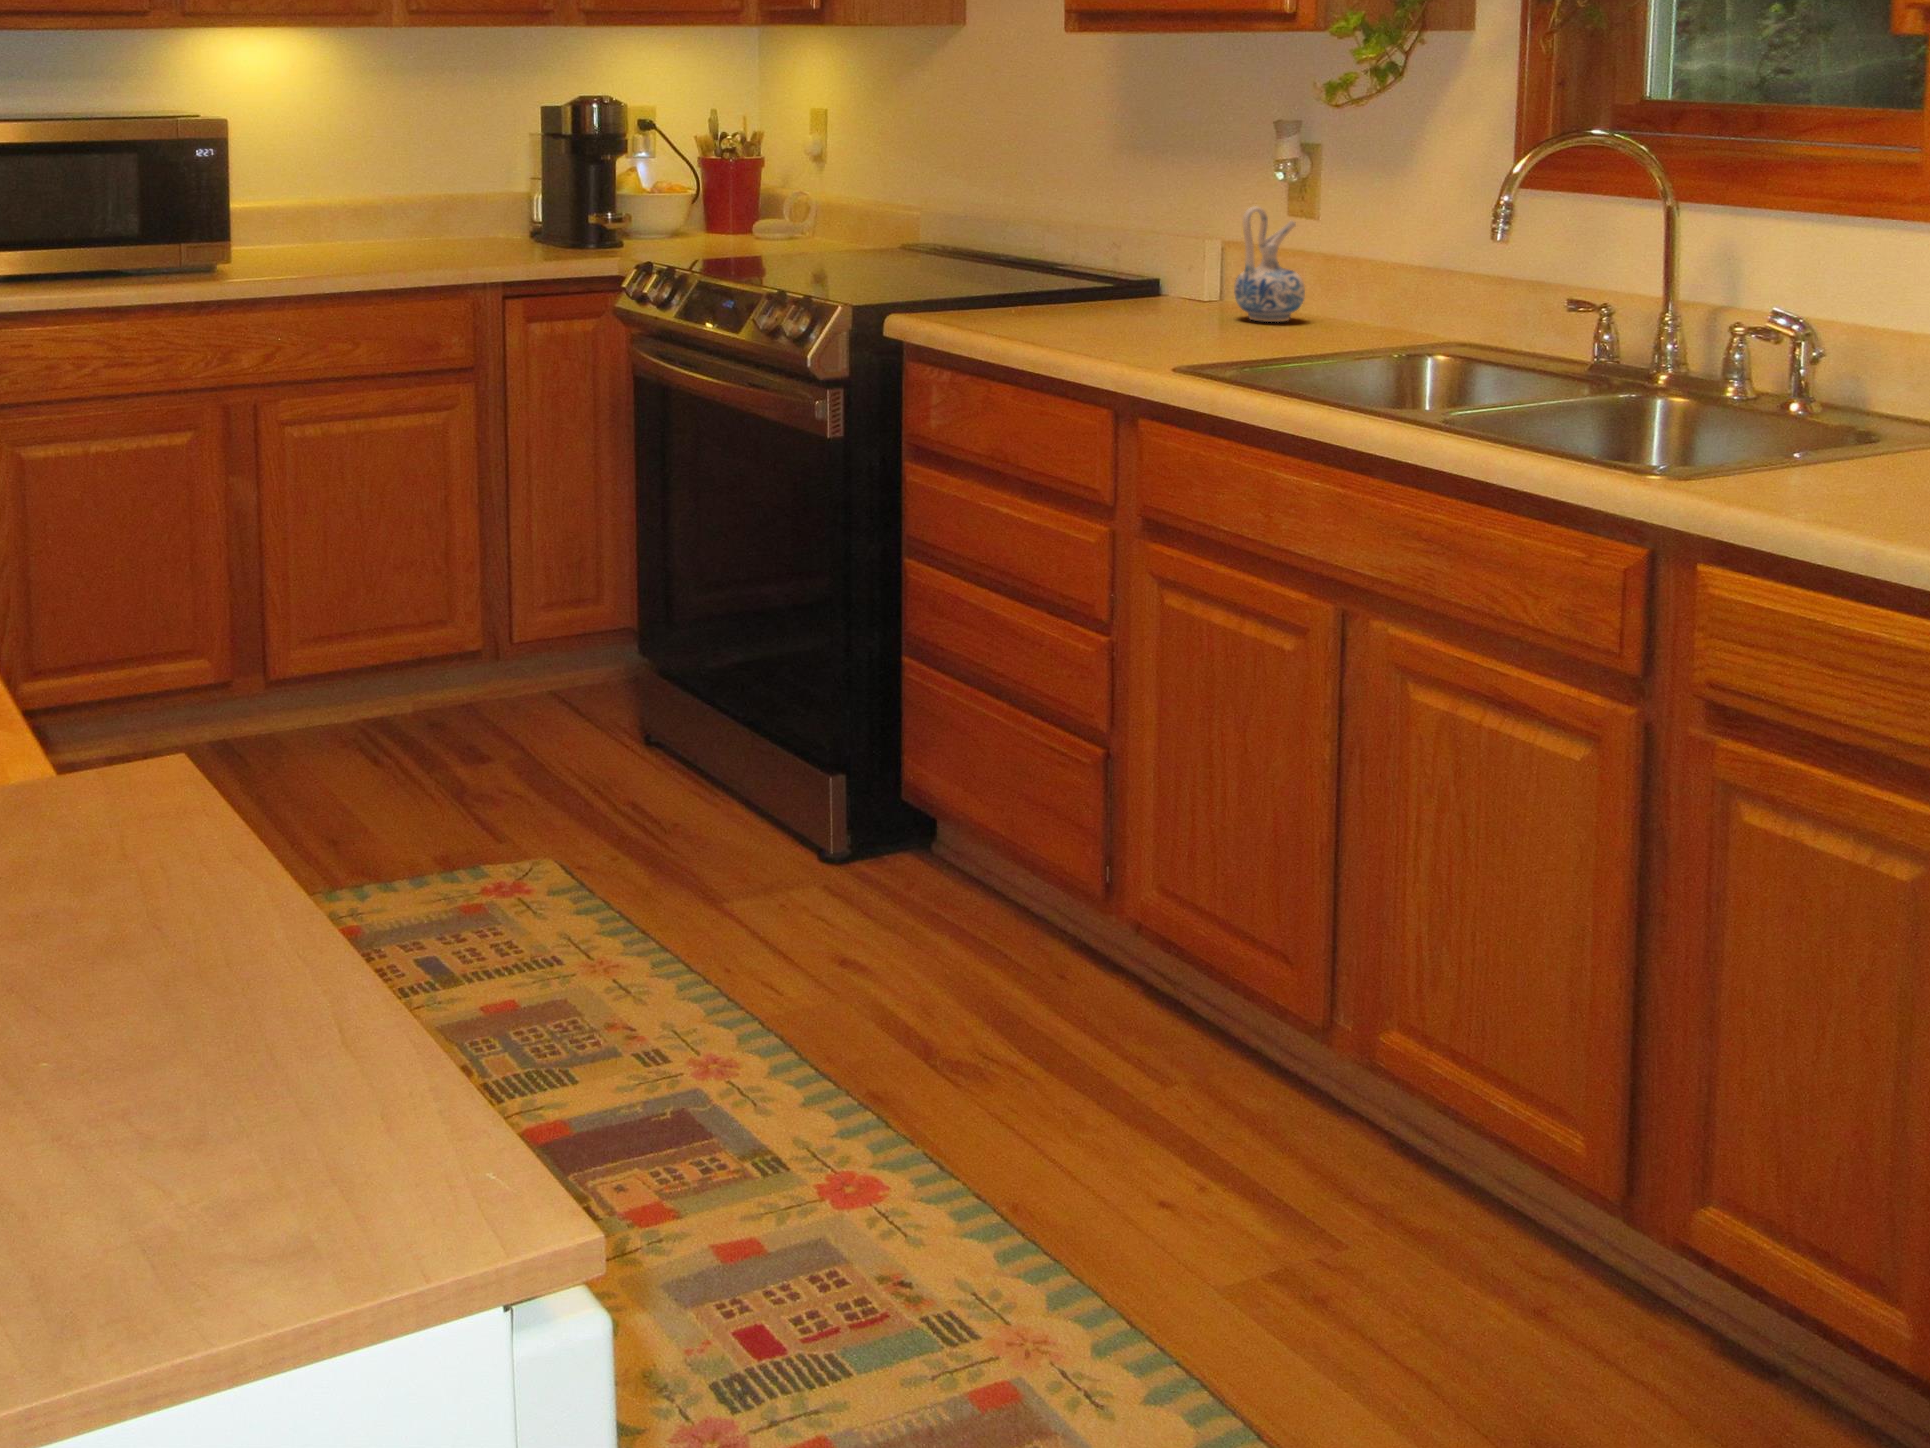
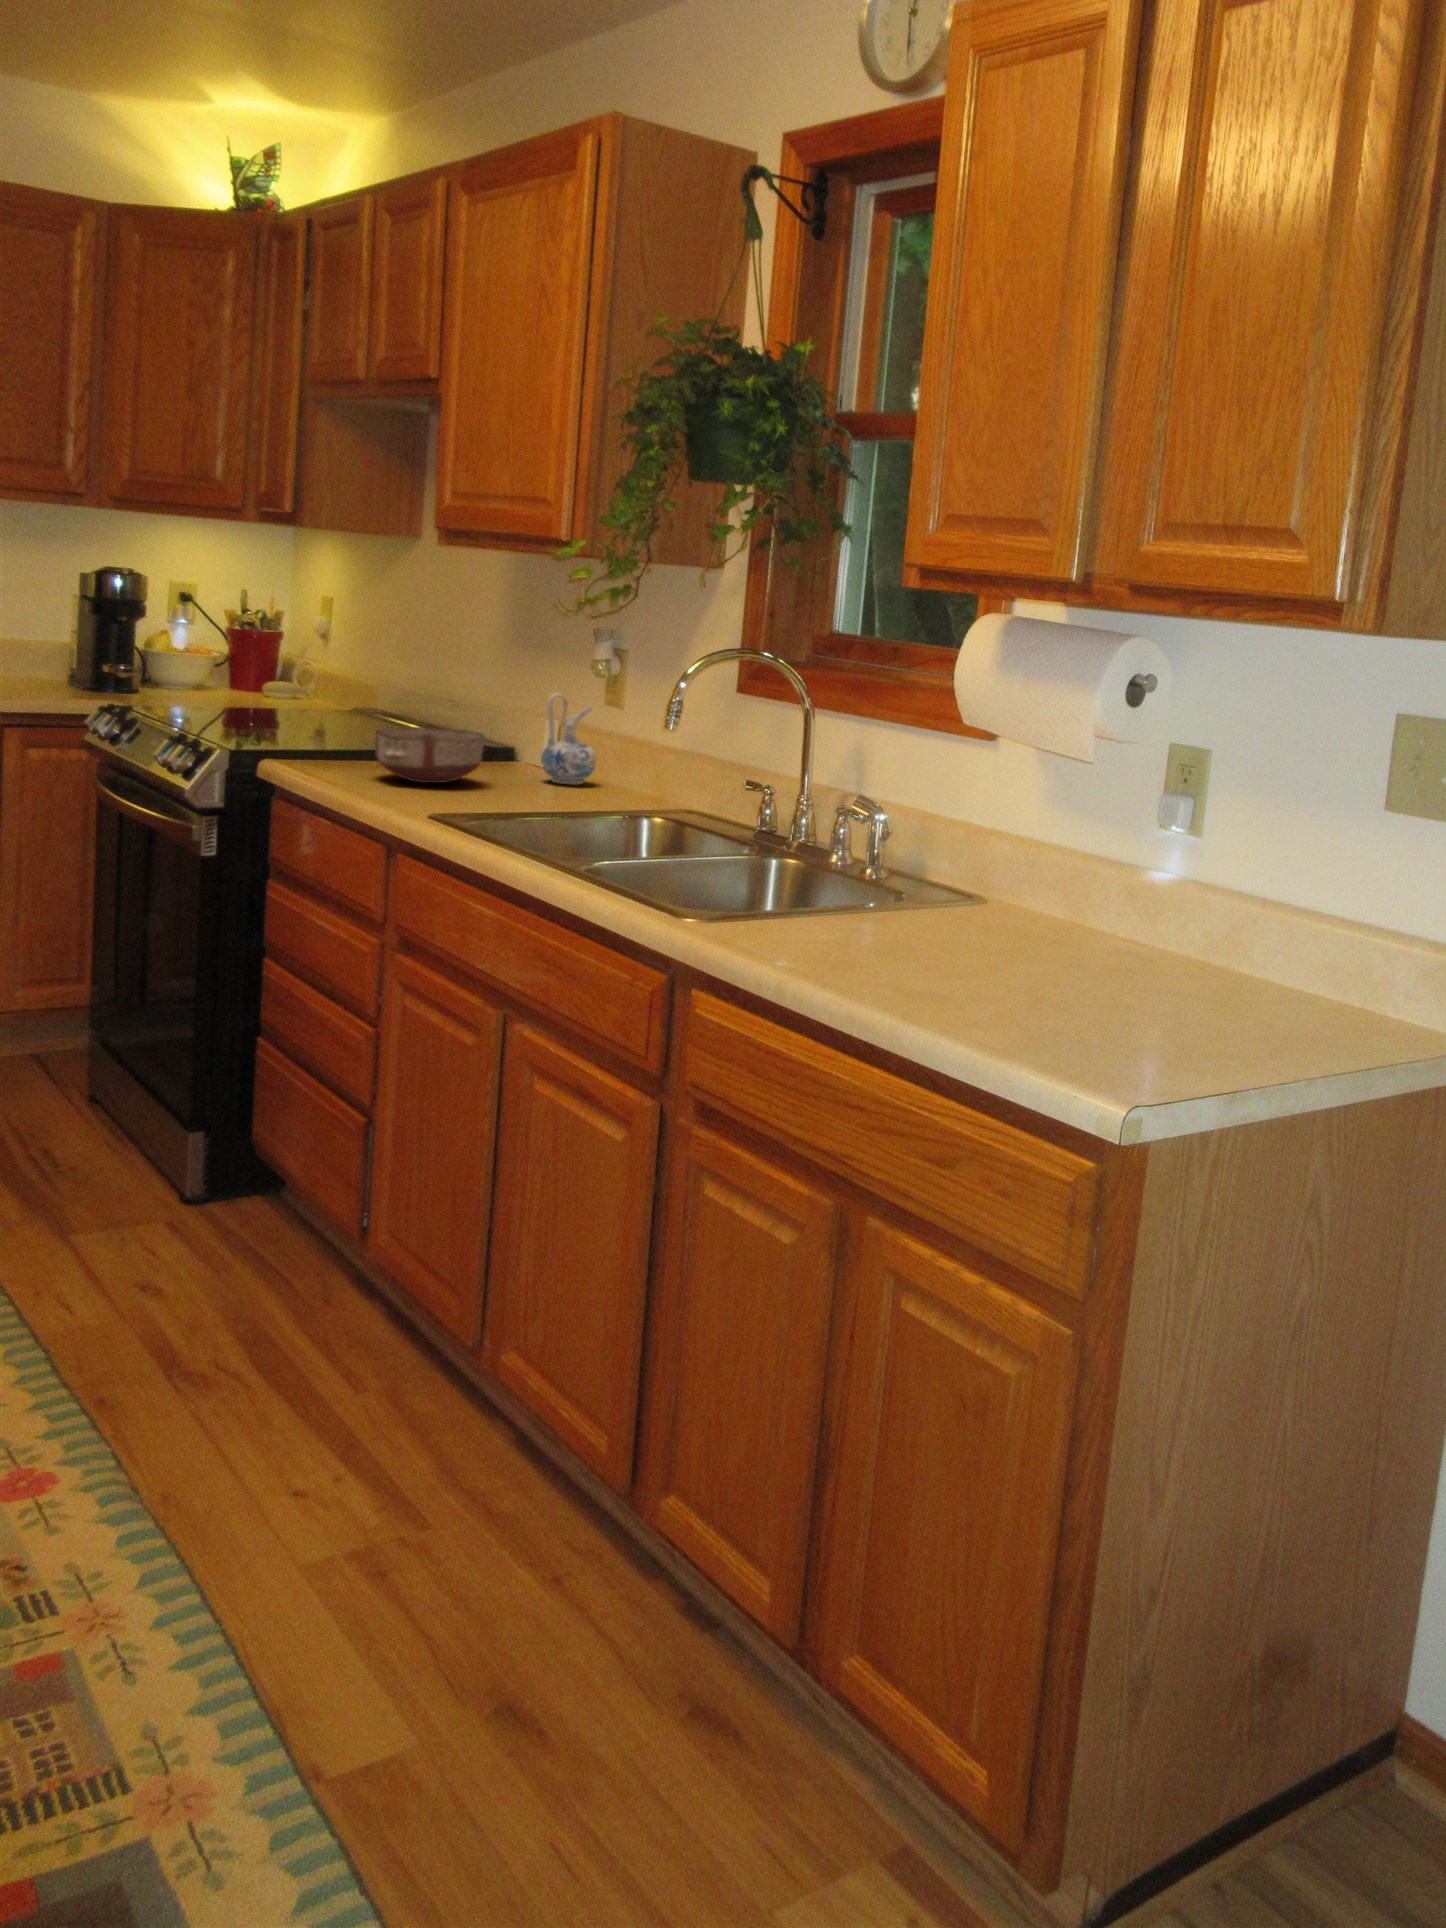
ceramic bowl: none [1051,262,1184,331] -> present [375,728,485,783]

